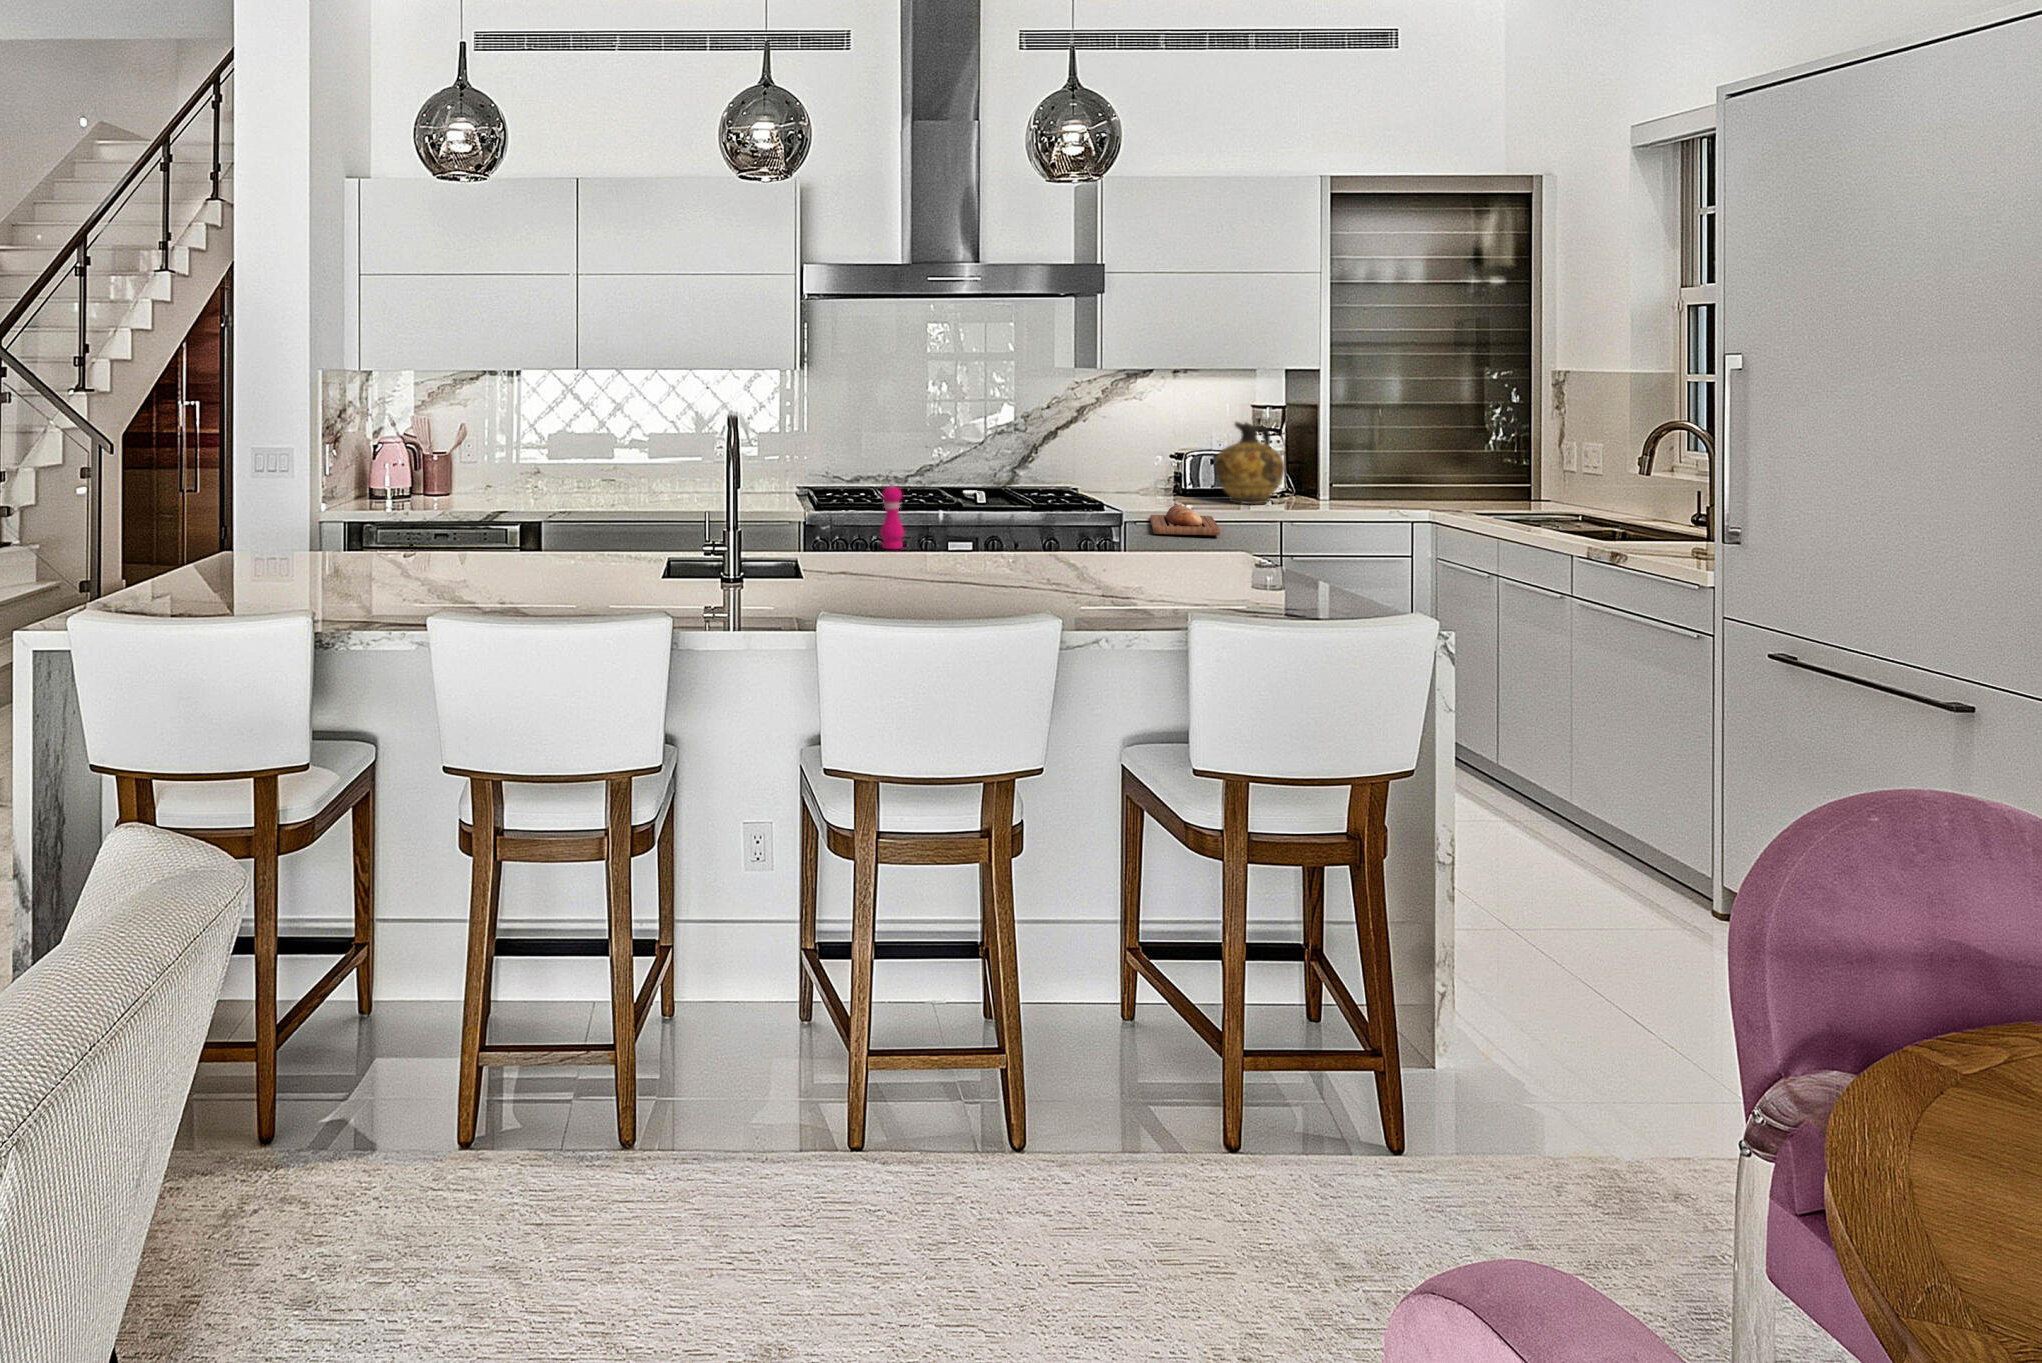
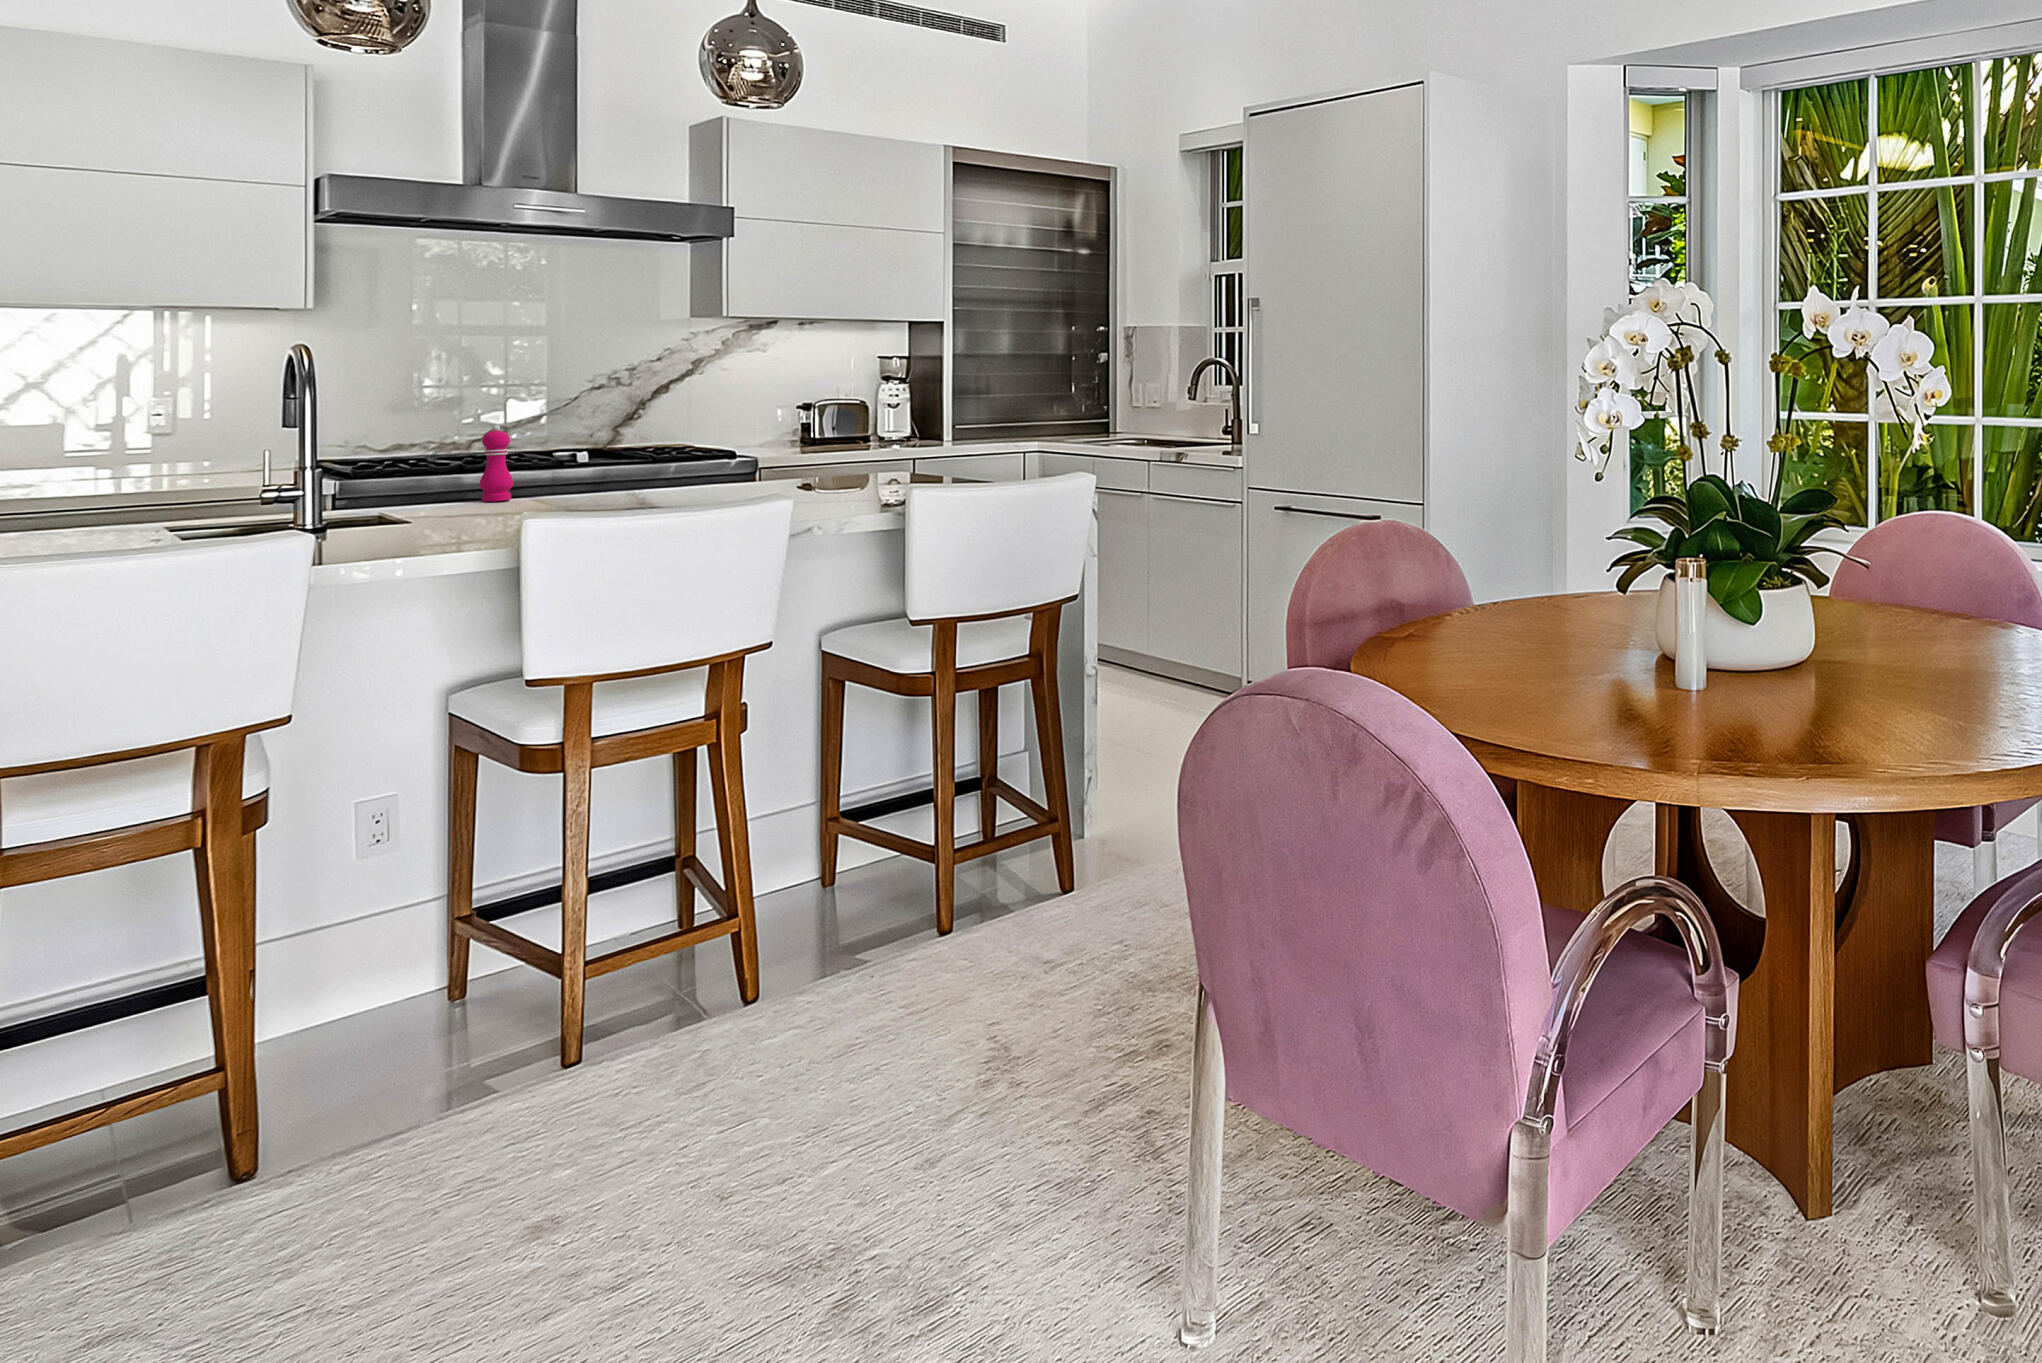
ceramic jug: present [1216,422,1285,504] -> none [843,371,911,449]
bread loaf: present [1150,505,1220,535] -> none [786,447,865,472]

